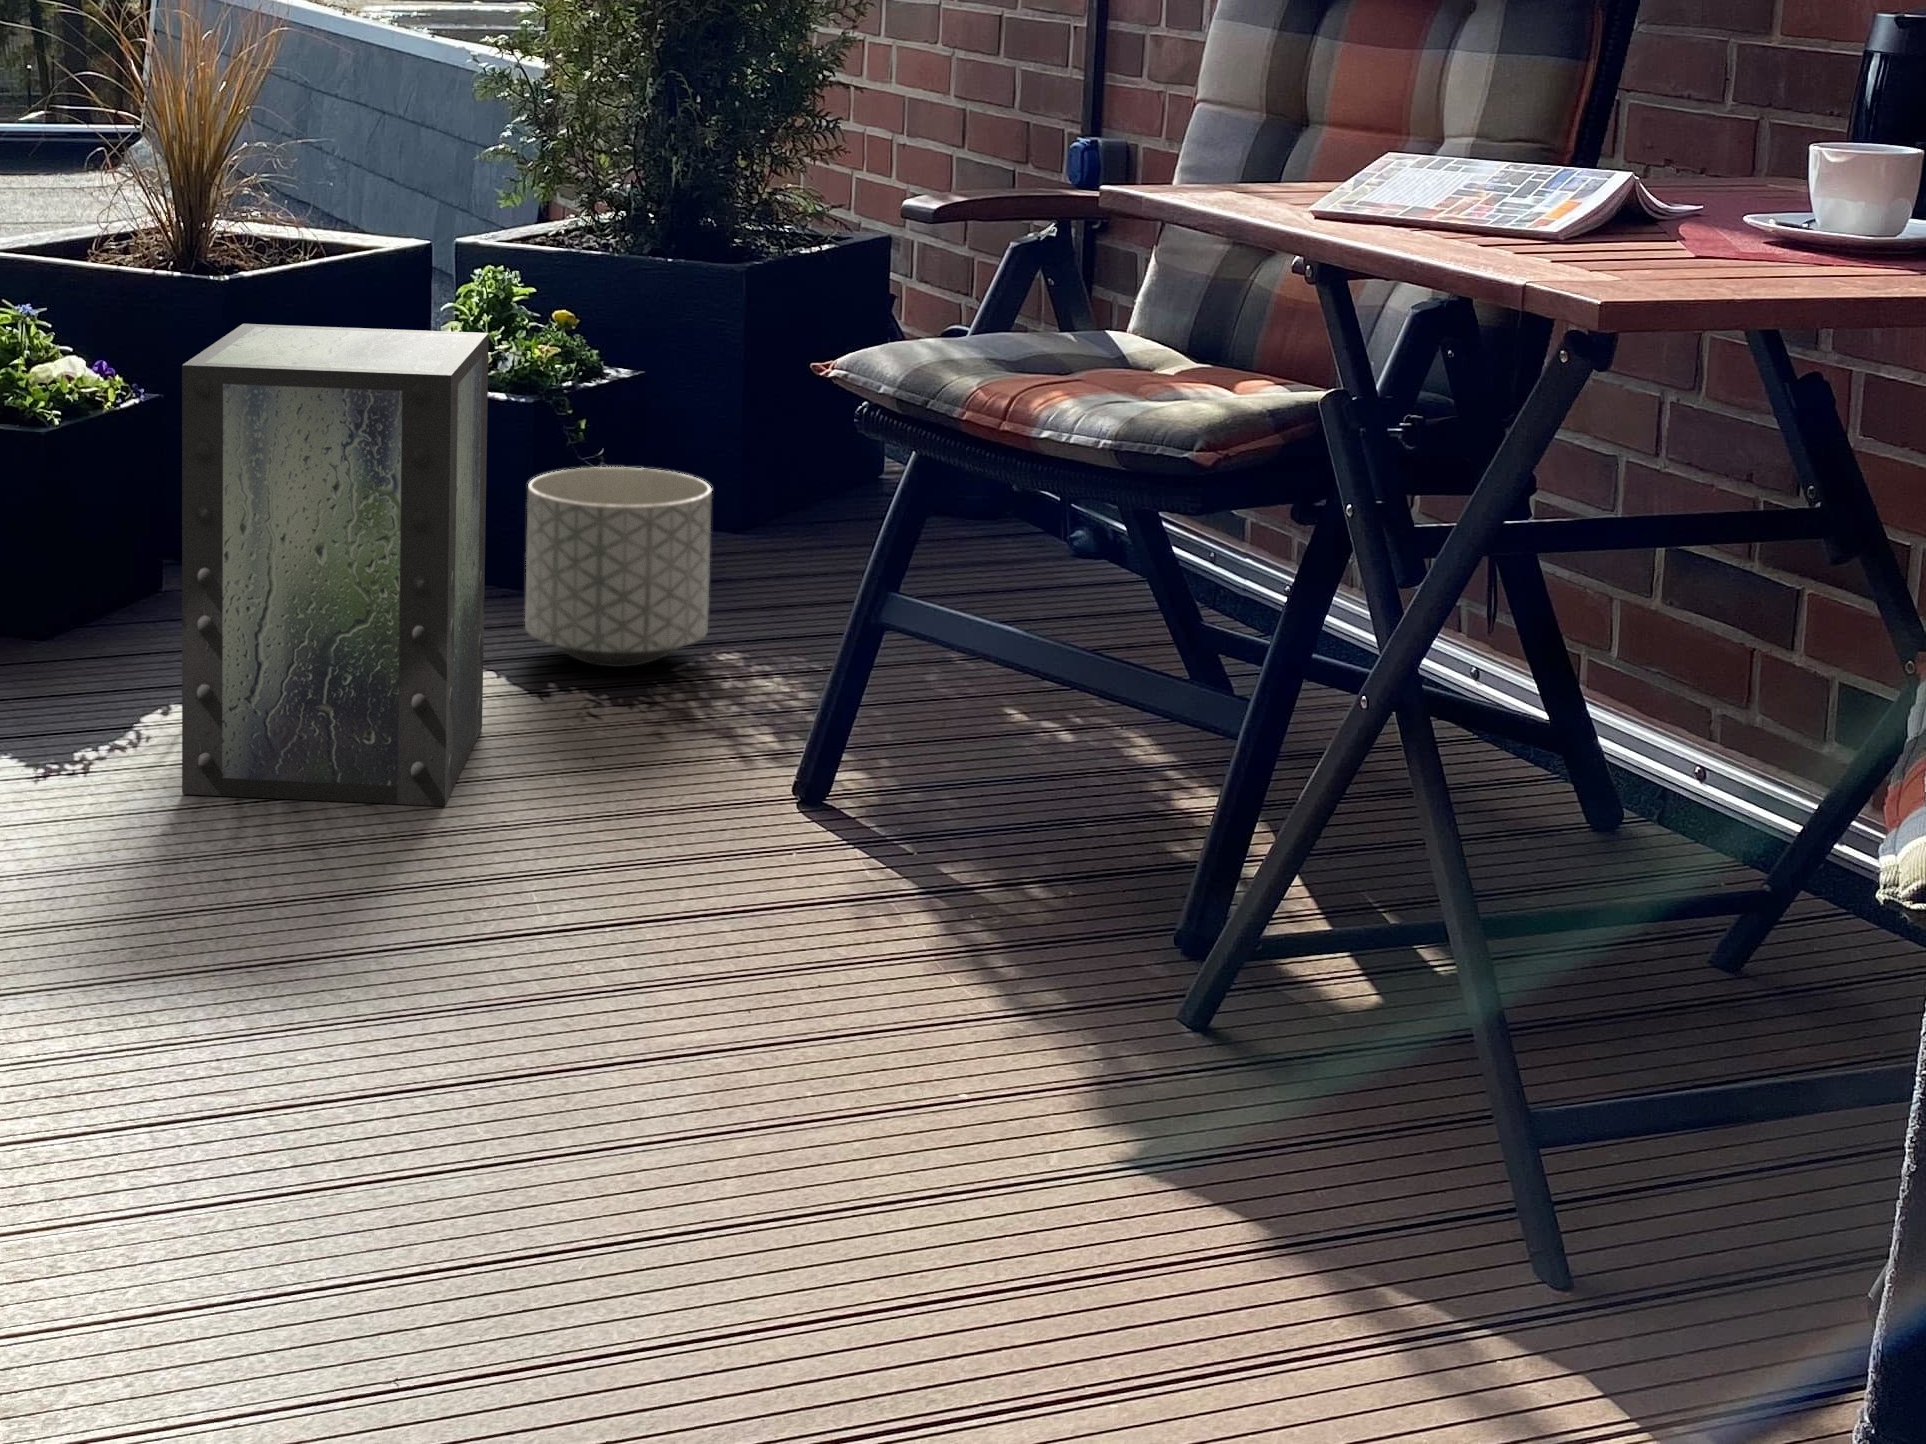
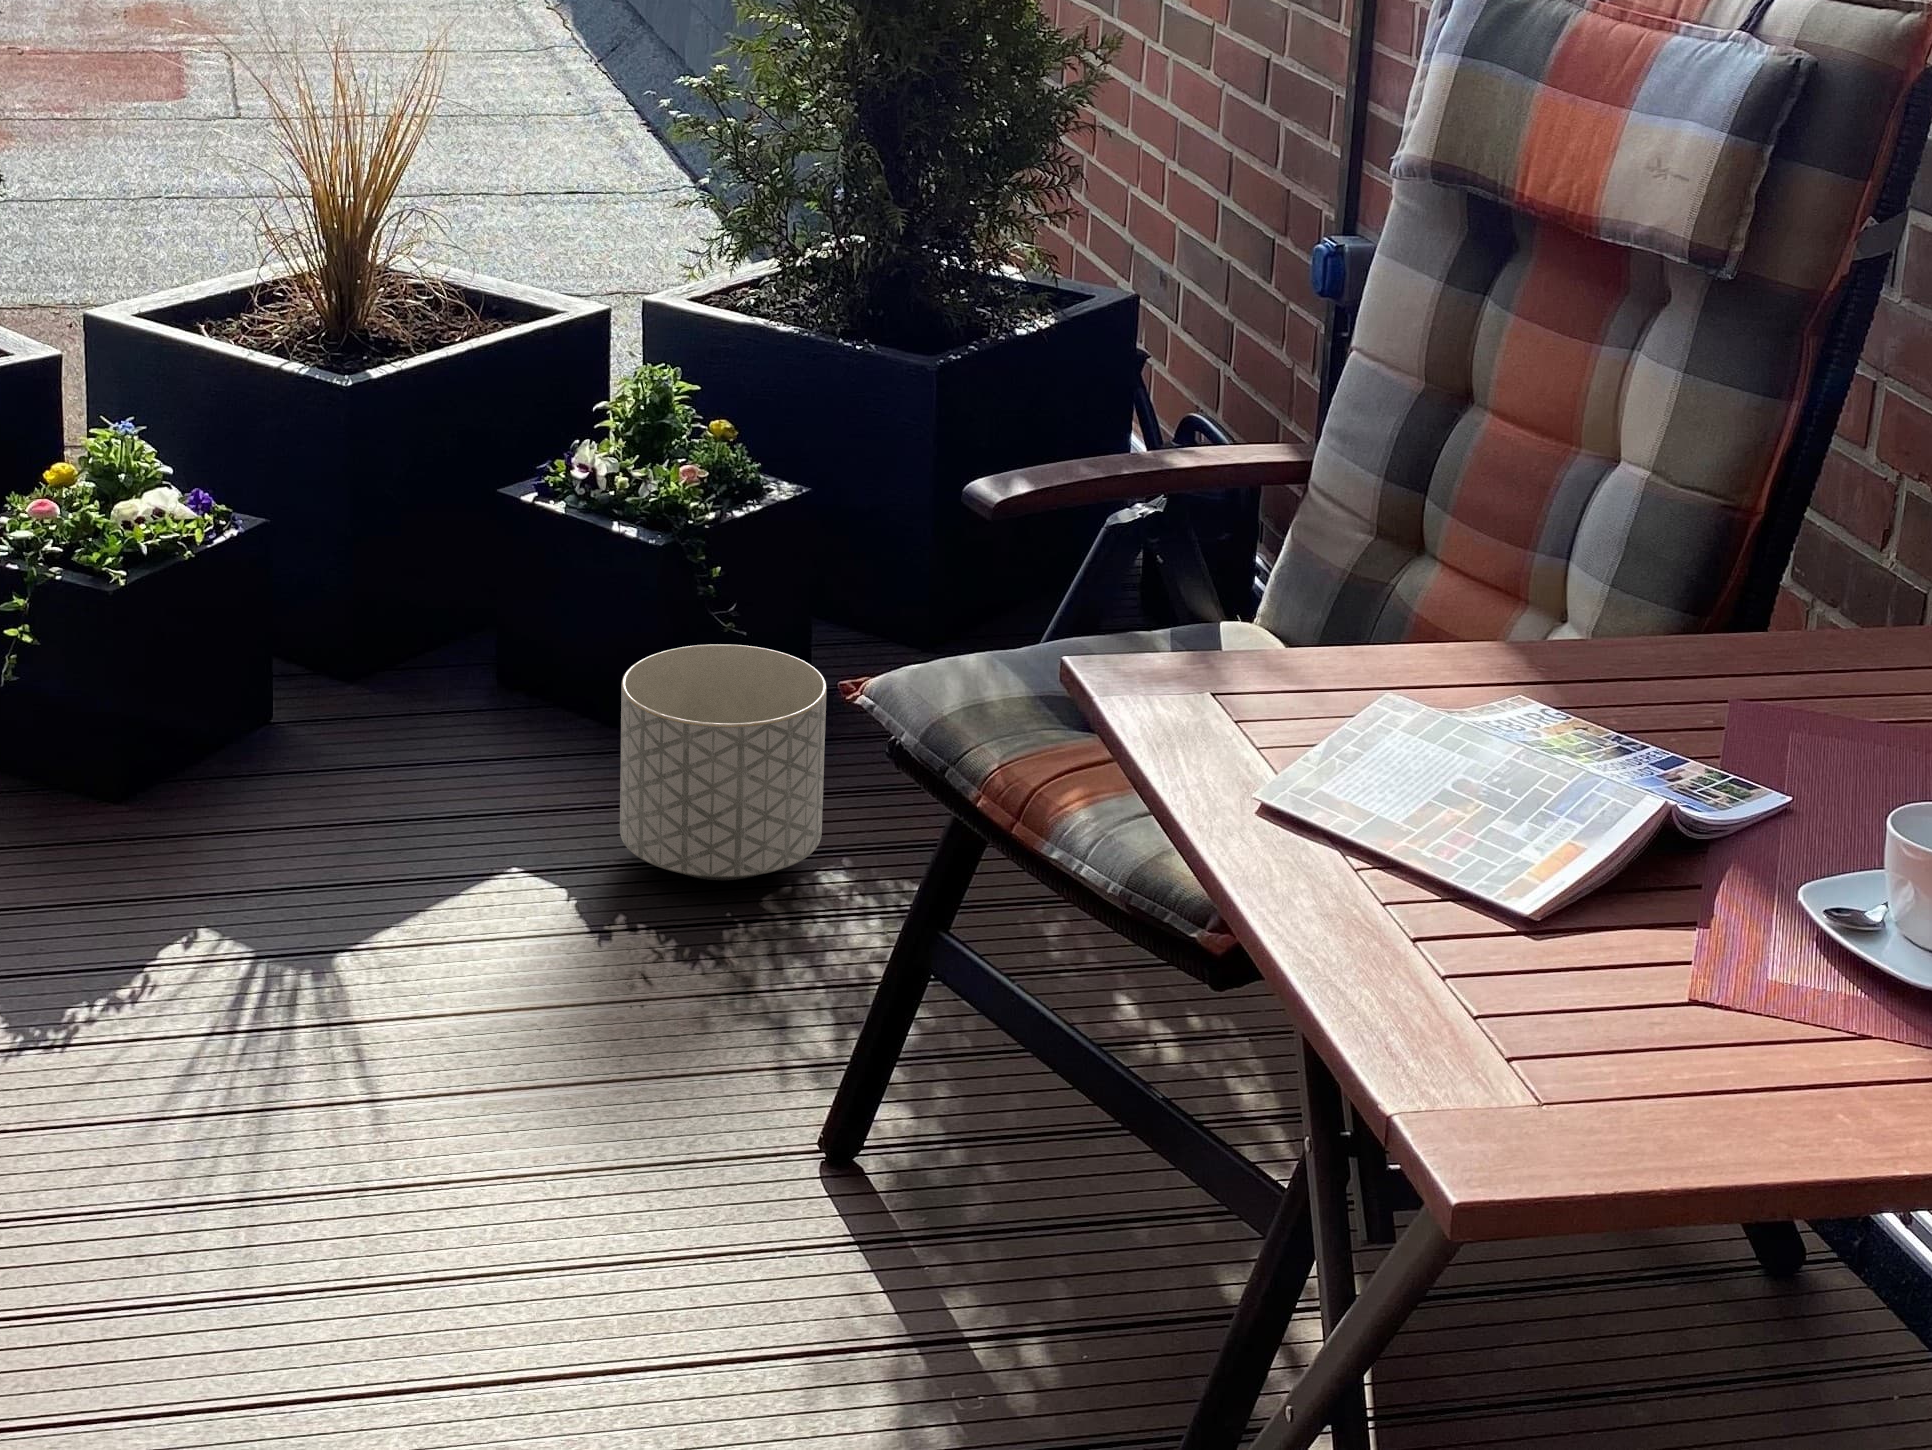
storage box: present [182,324,489,806] -> none [148,541,528,1120]

